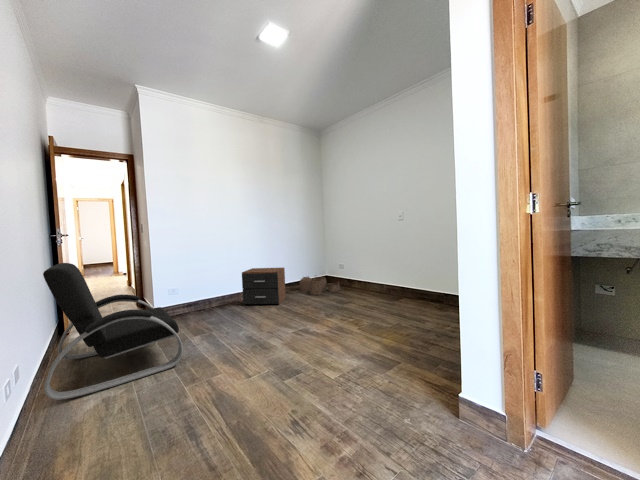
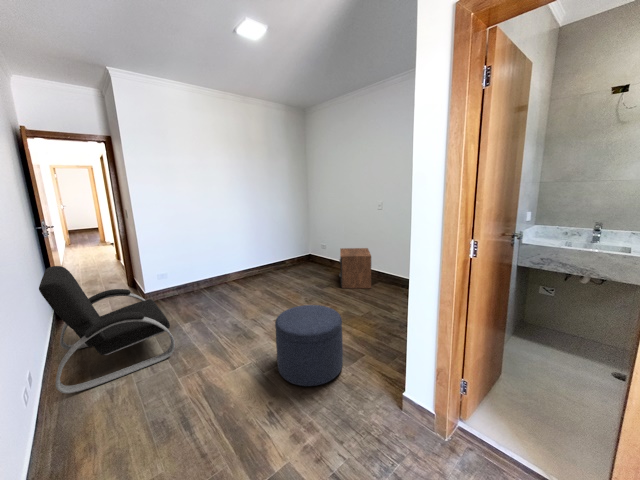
nightstand: present [242,268,286,305] -> present [339,248,371,288]
woven basket: present [300,277,340,295] -> none [285,254,323,275]
ottoman: none [297,305,375,393] -> present [275,305,343,386]

